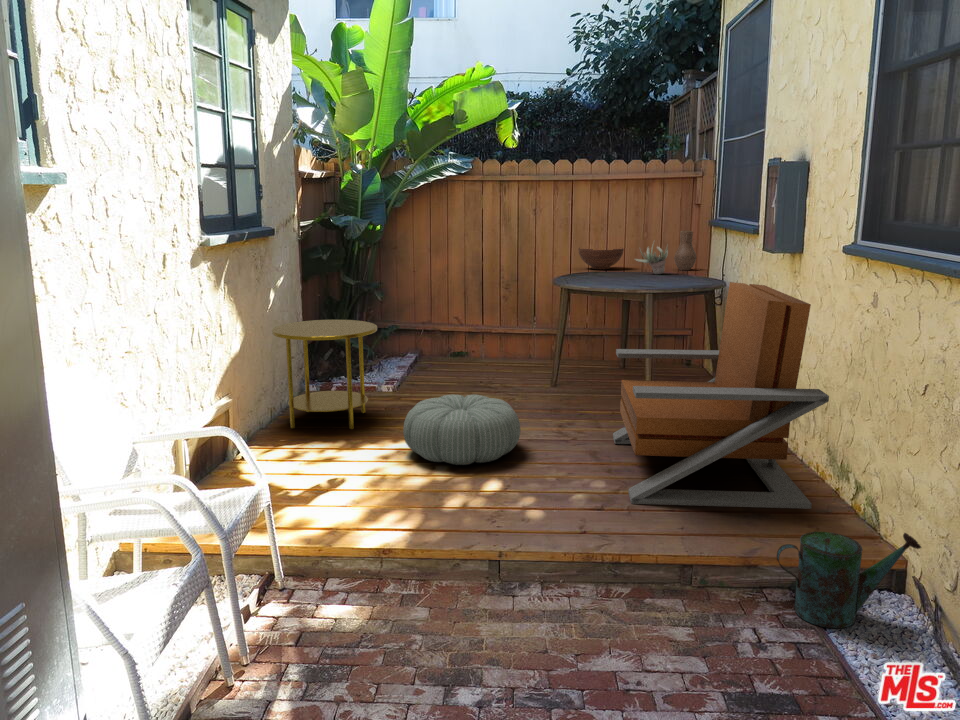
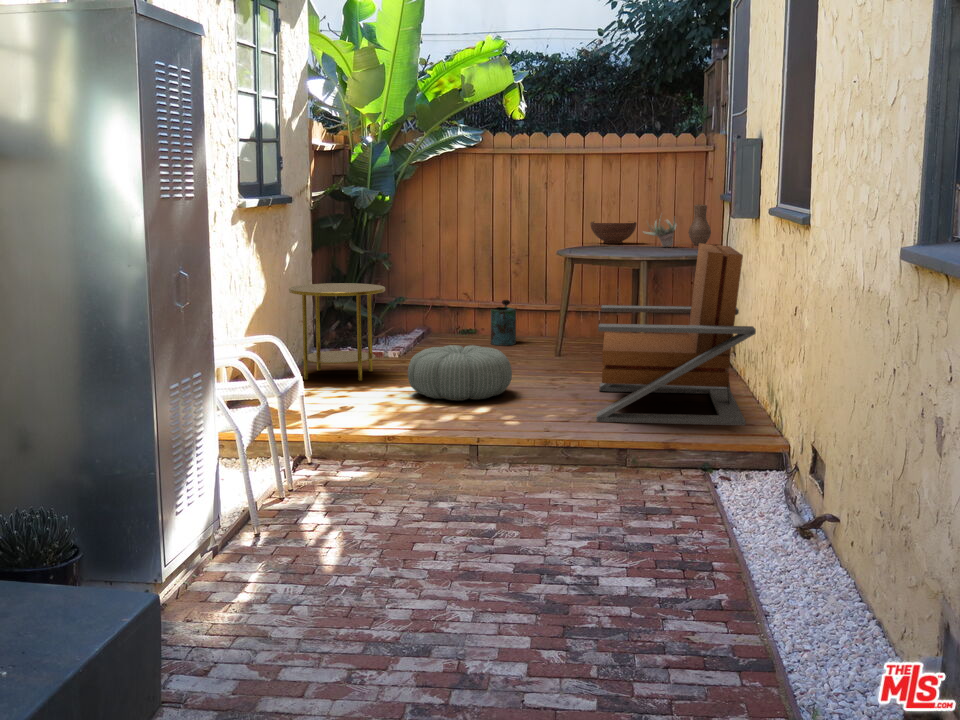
watering can: present [777,532,921,628] -> present [491,300,516,345]

